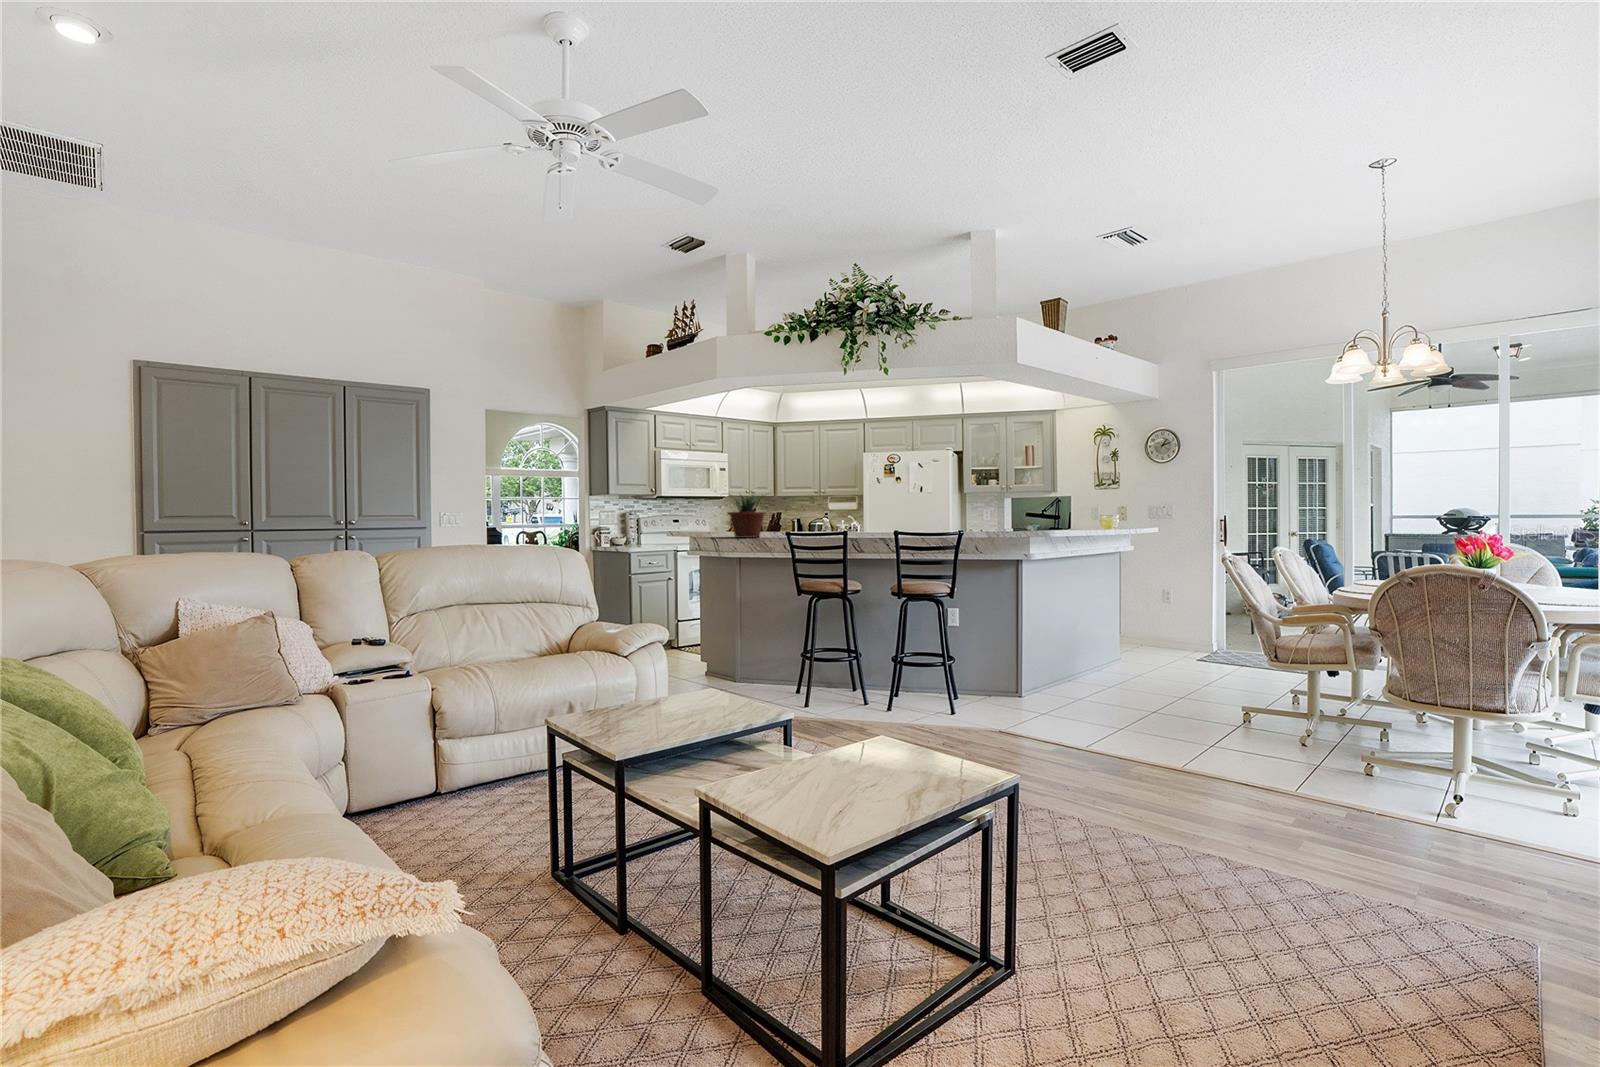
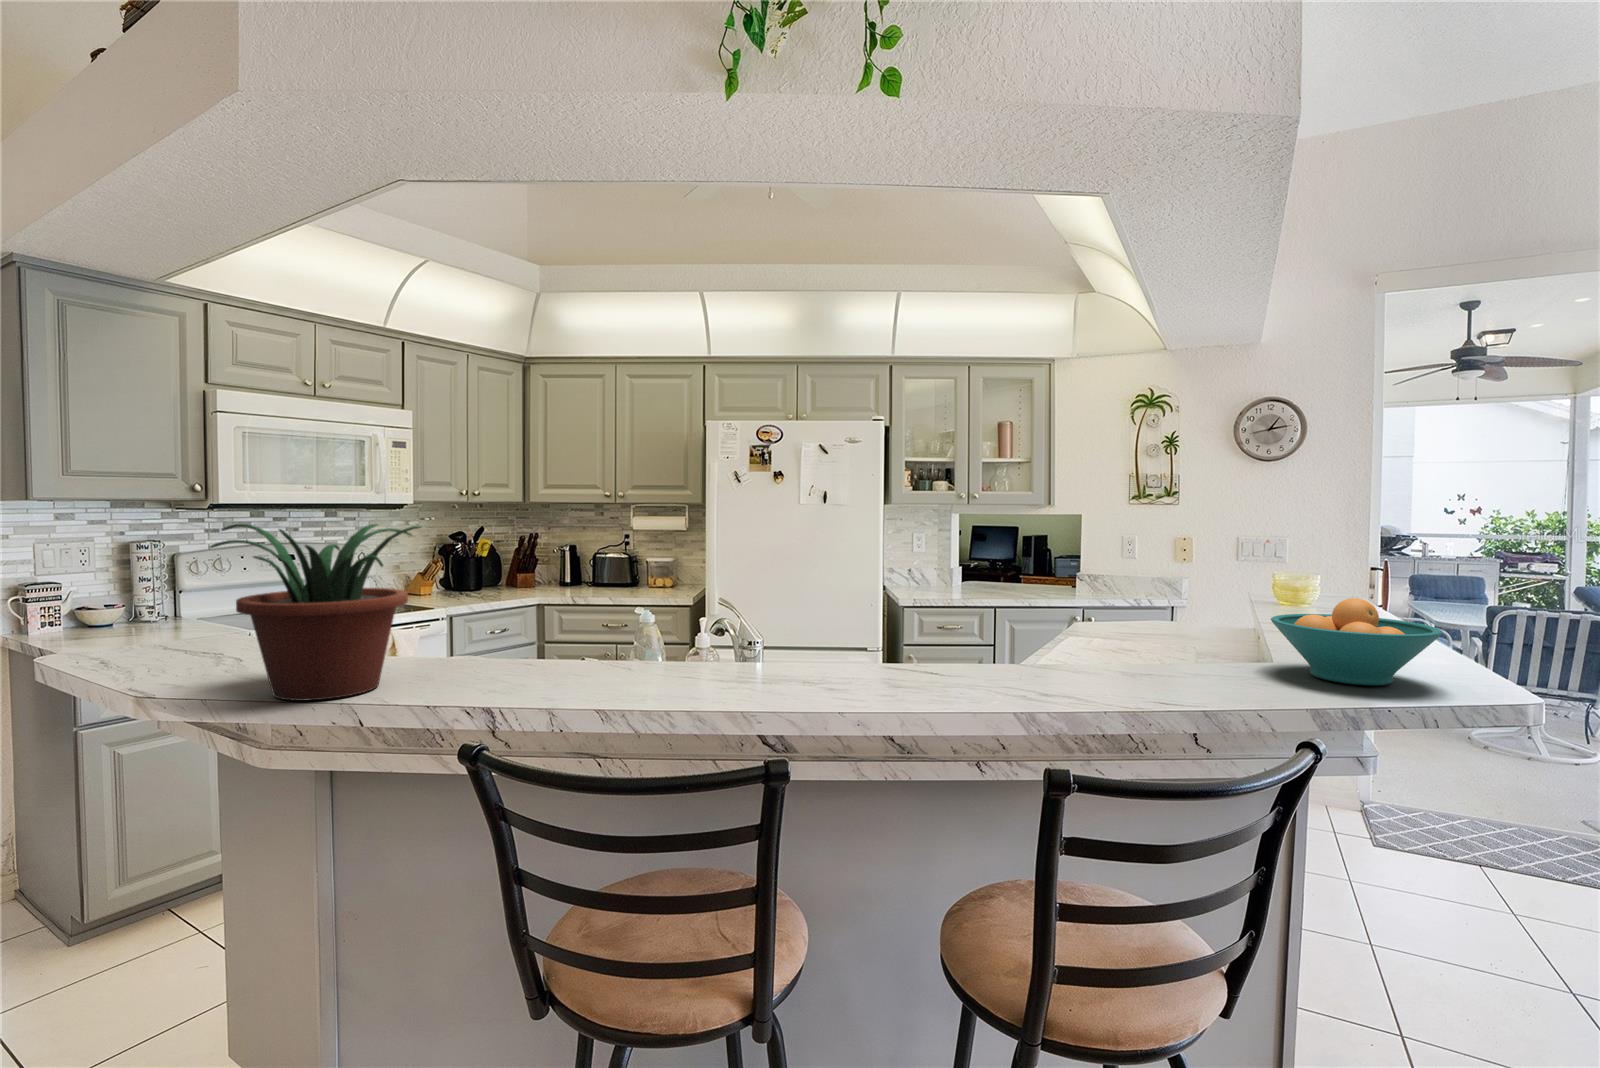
fruit bowl: none [1028,510,1074,536] -> present [1271,598,1443,685]

